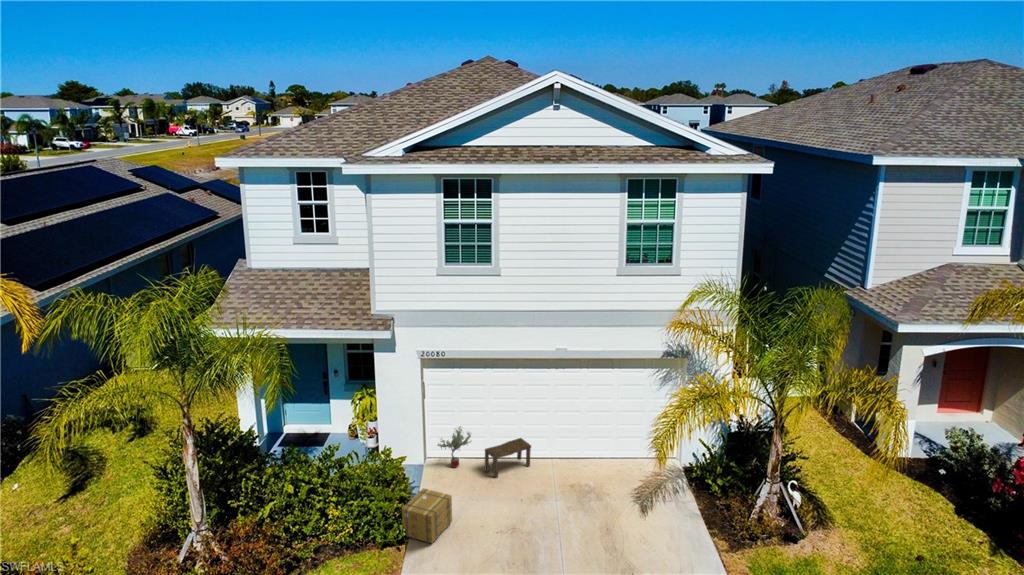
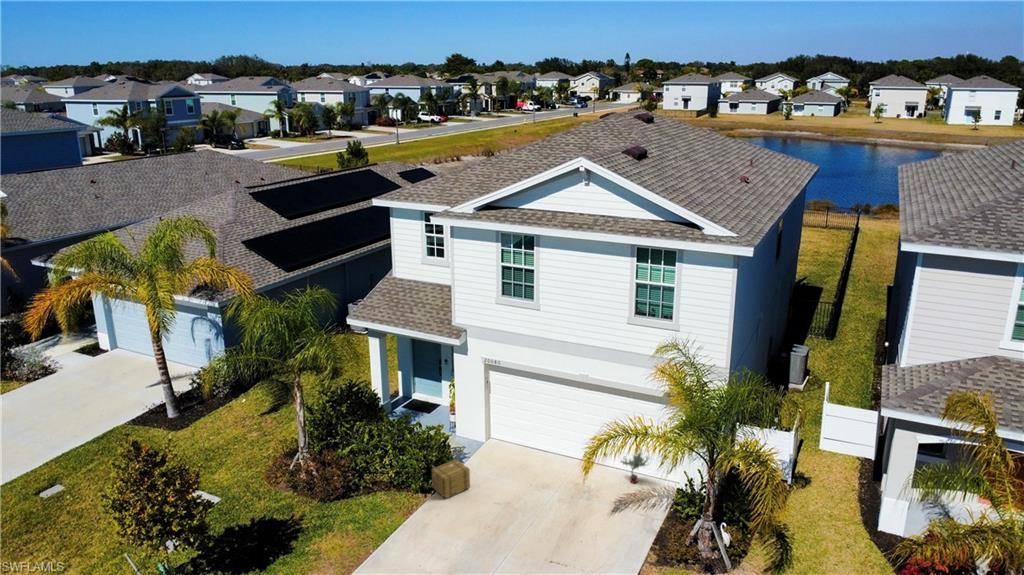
potted tree: present [437,426,471,468] -> present [621,452,649,483]
bench: present [485,438,531,478] -> none [522,440,558,466]

